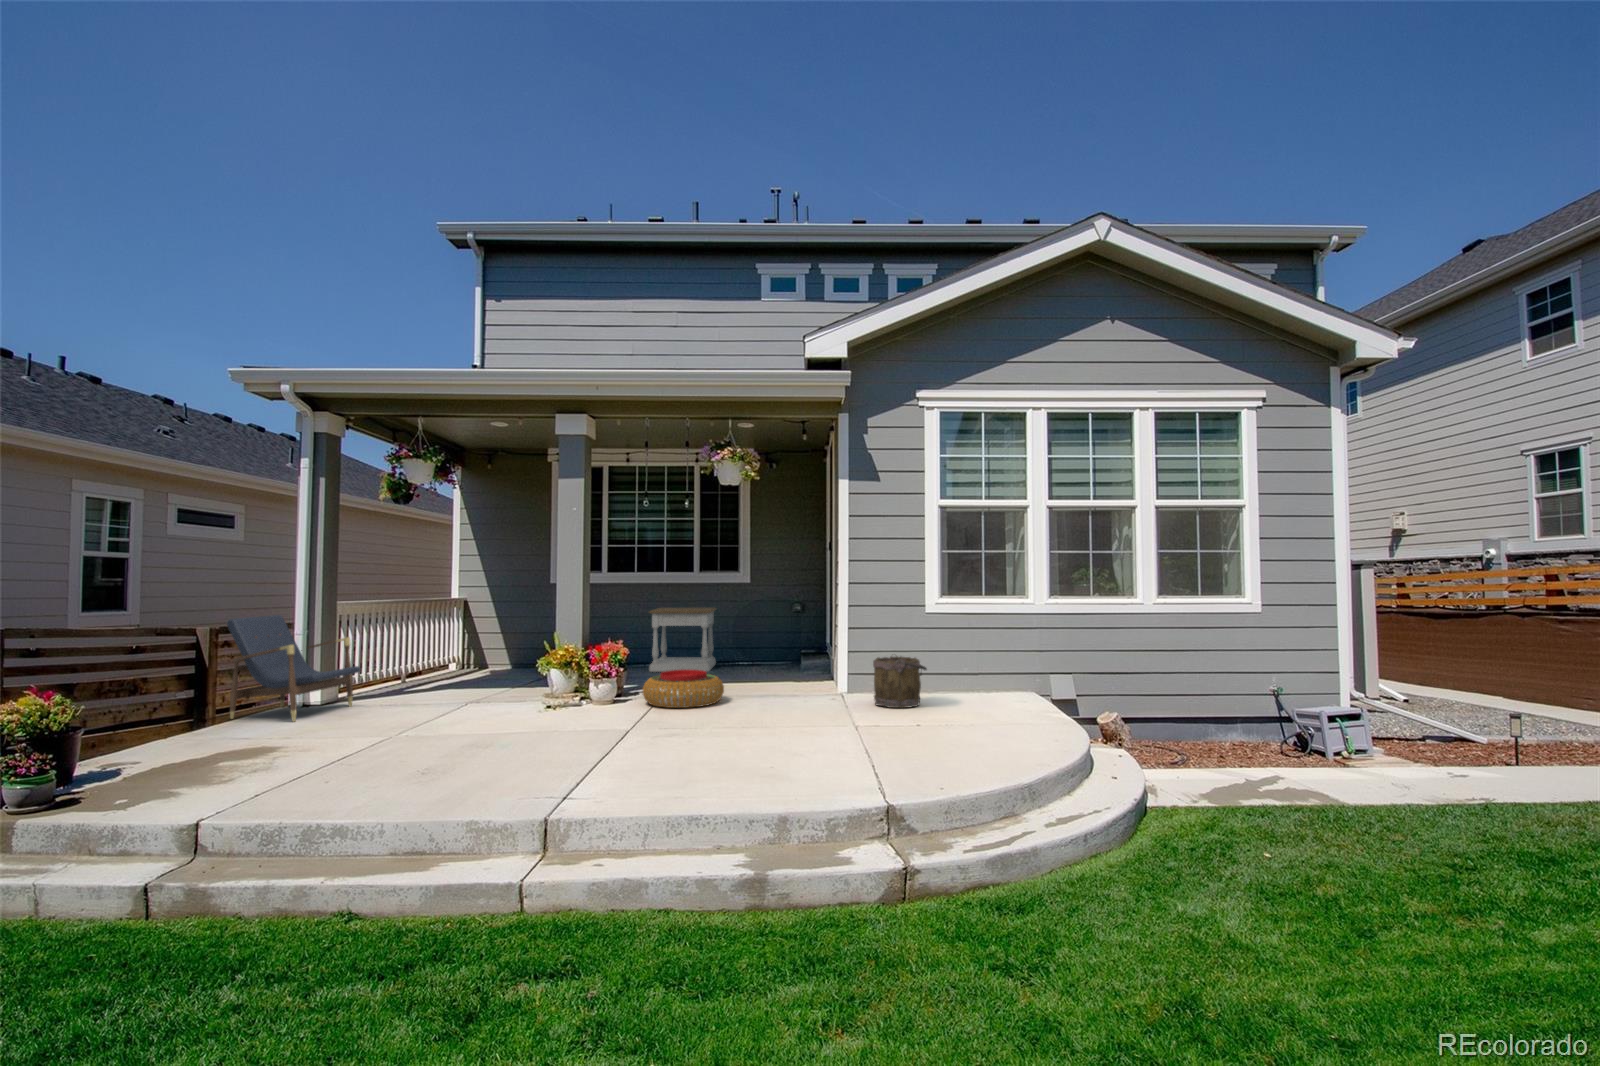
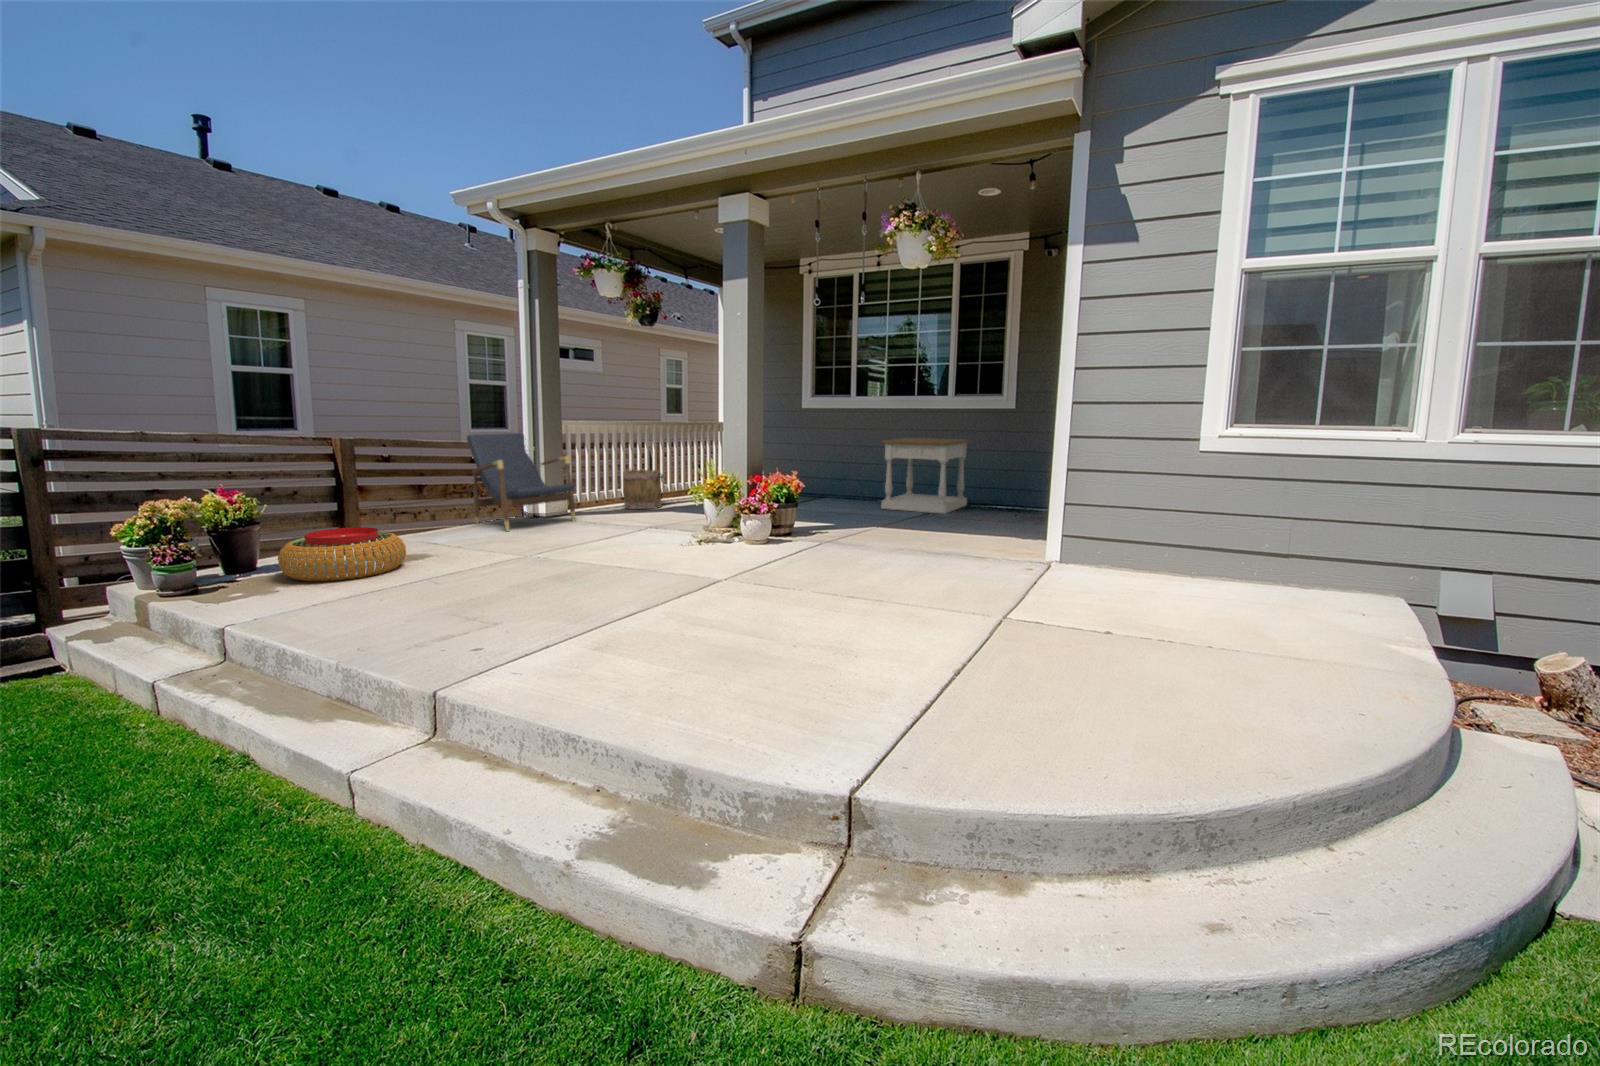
bucket: present [873,656,927,708] -> present [623,469,664,509]
pouf: present [643,670,724,708] -> present [278,527,406,581]

